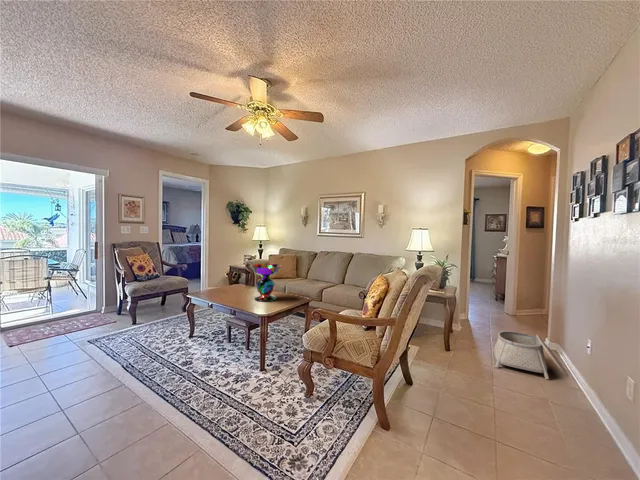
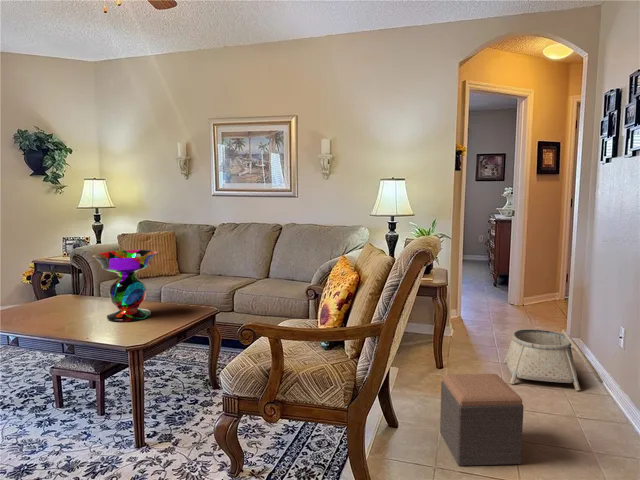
footstool: none [439,355,495,423] -> present [440,374,524,466]

